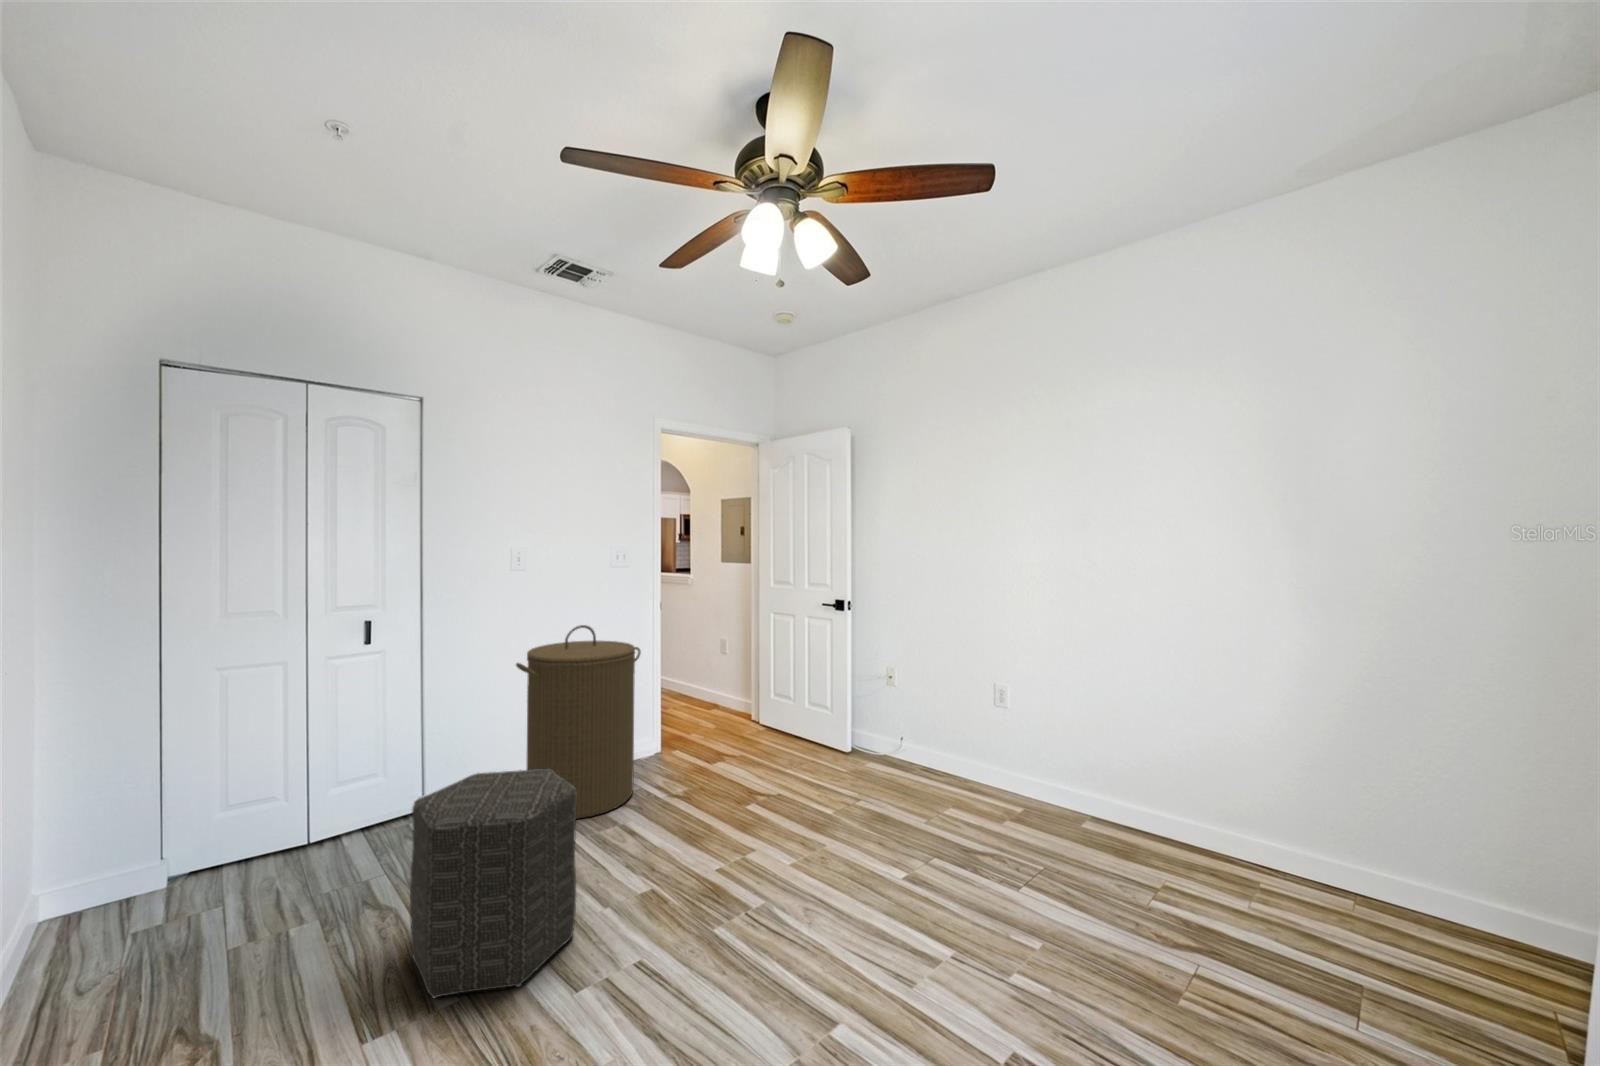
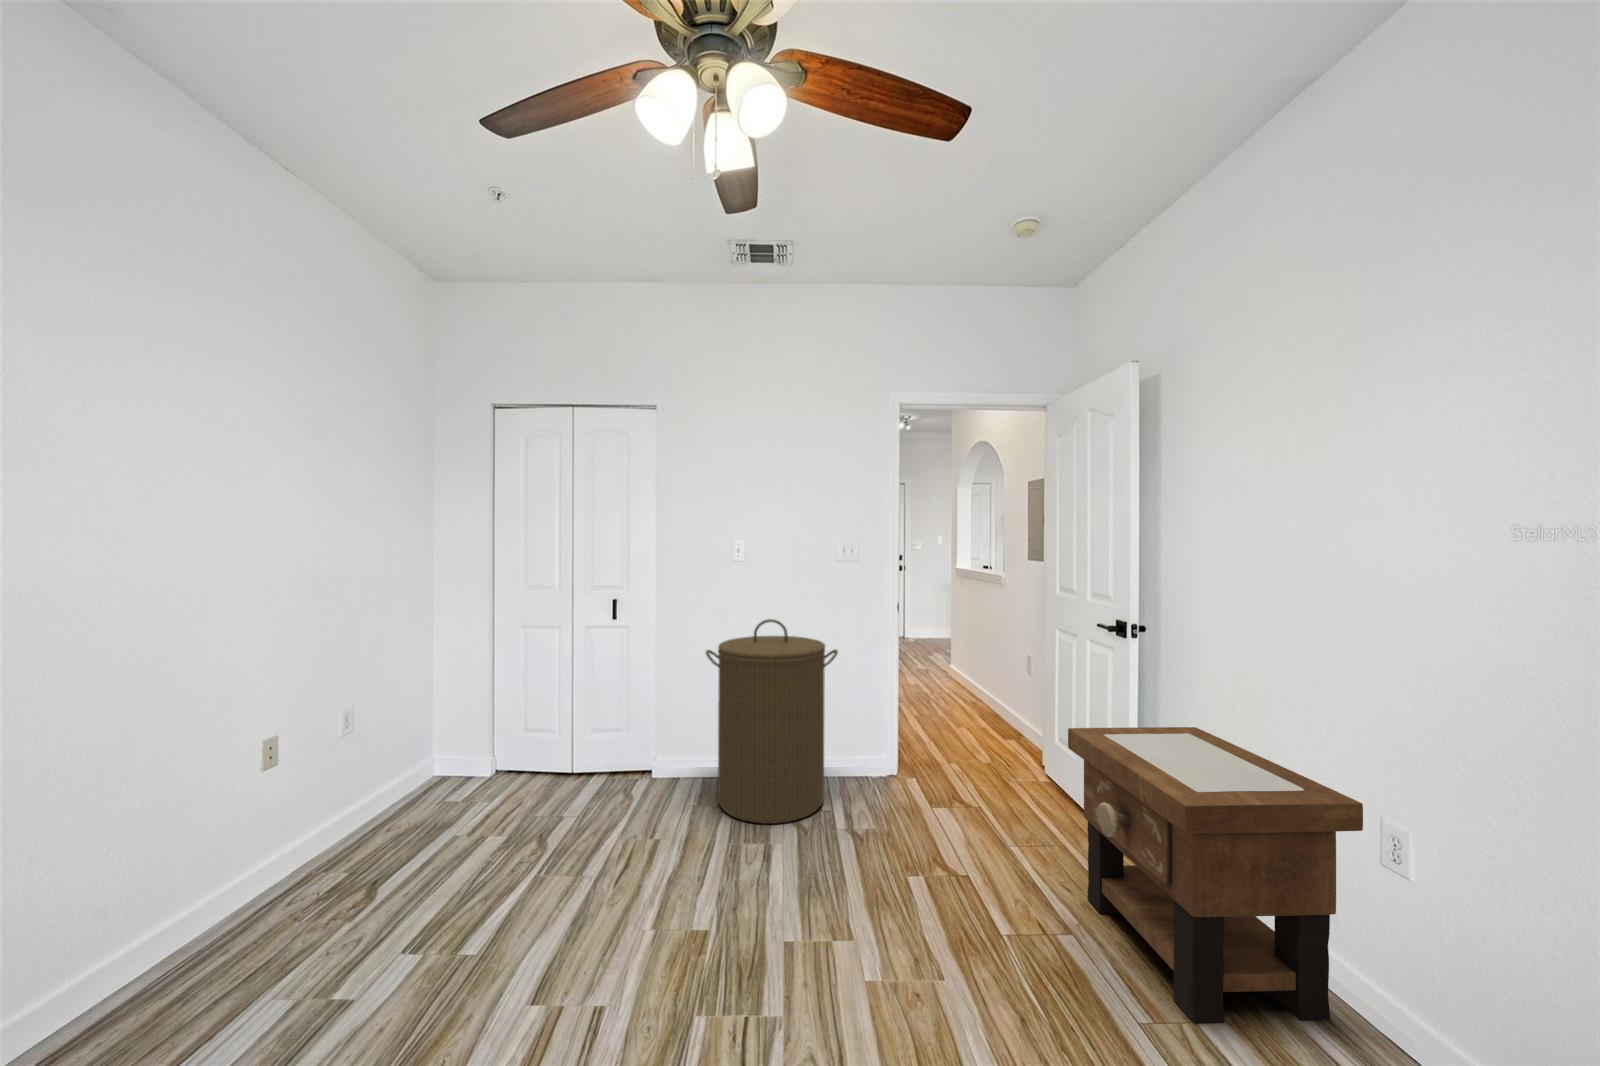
side table: none [839,662,988,814] -> present [1068,727,1363,1024]
ottoman: present [410,769,577,998] -> none [465,747,623,968]

